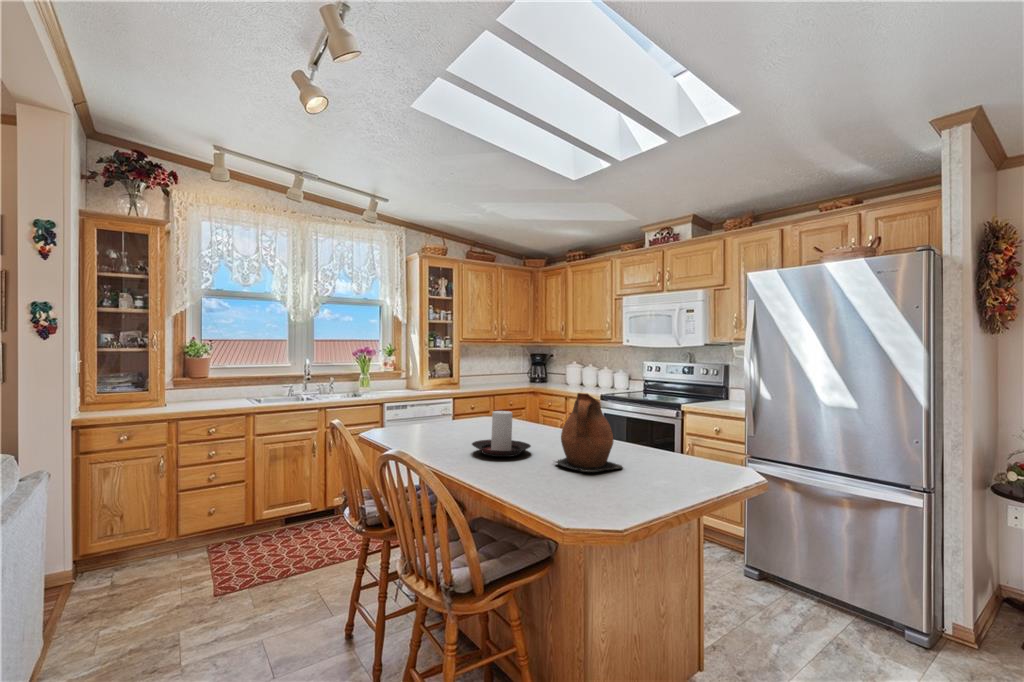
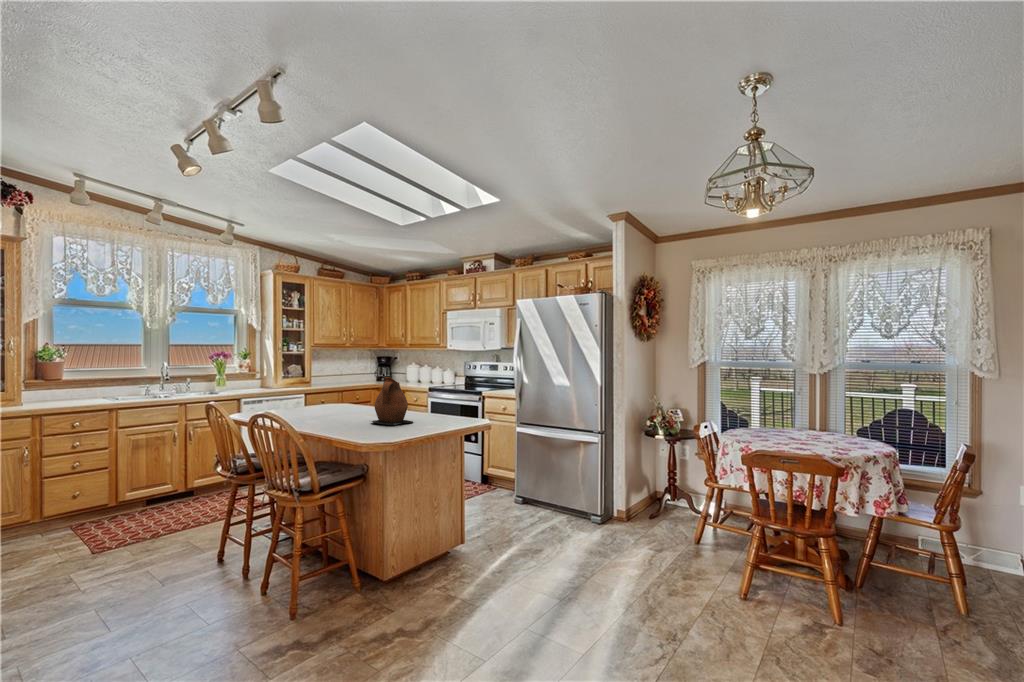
candle holder: present [472,411,531,457] -> none [316,391,357,421]

